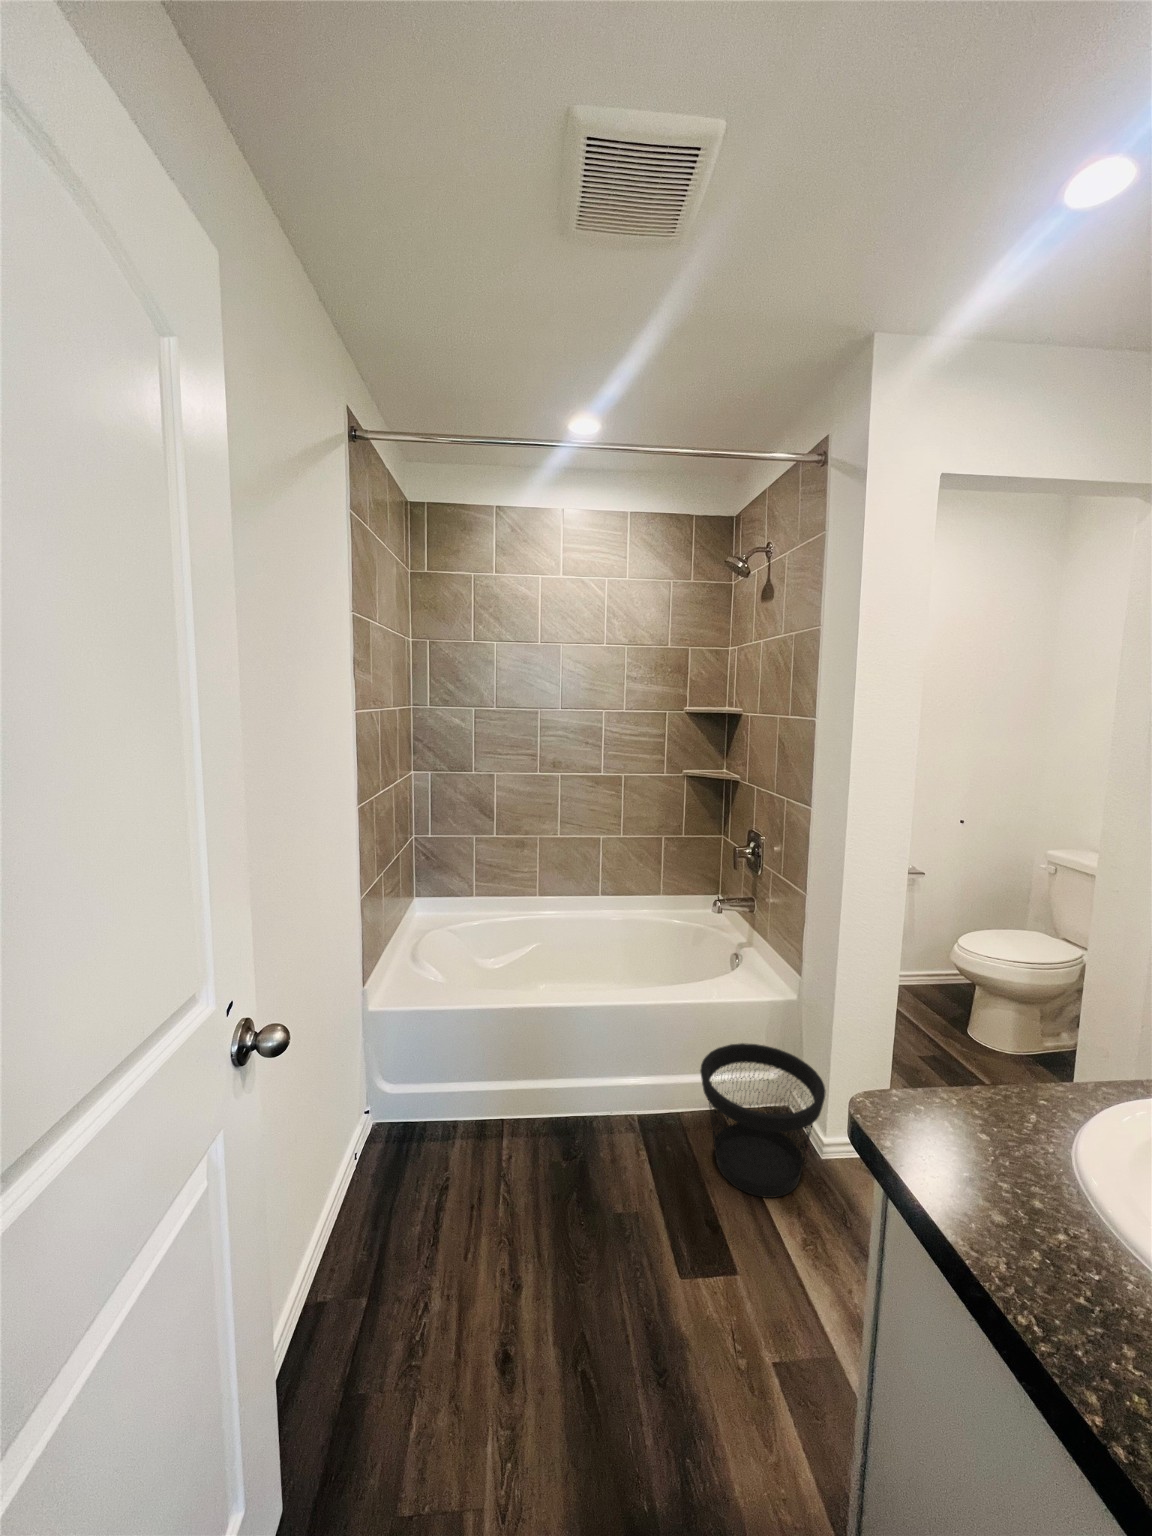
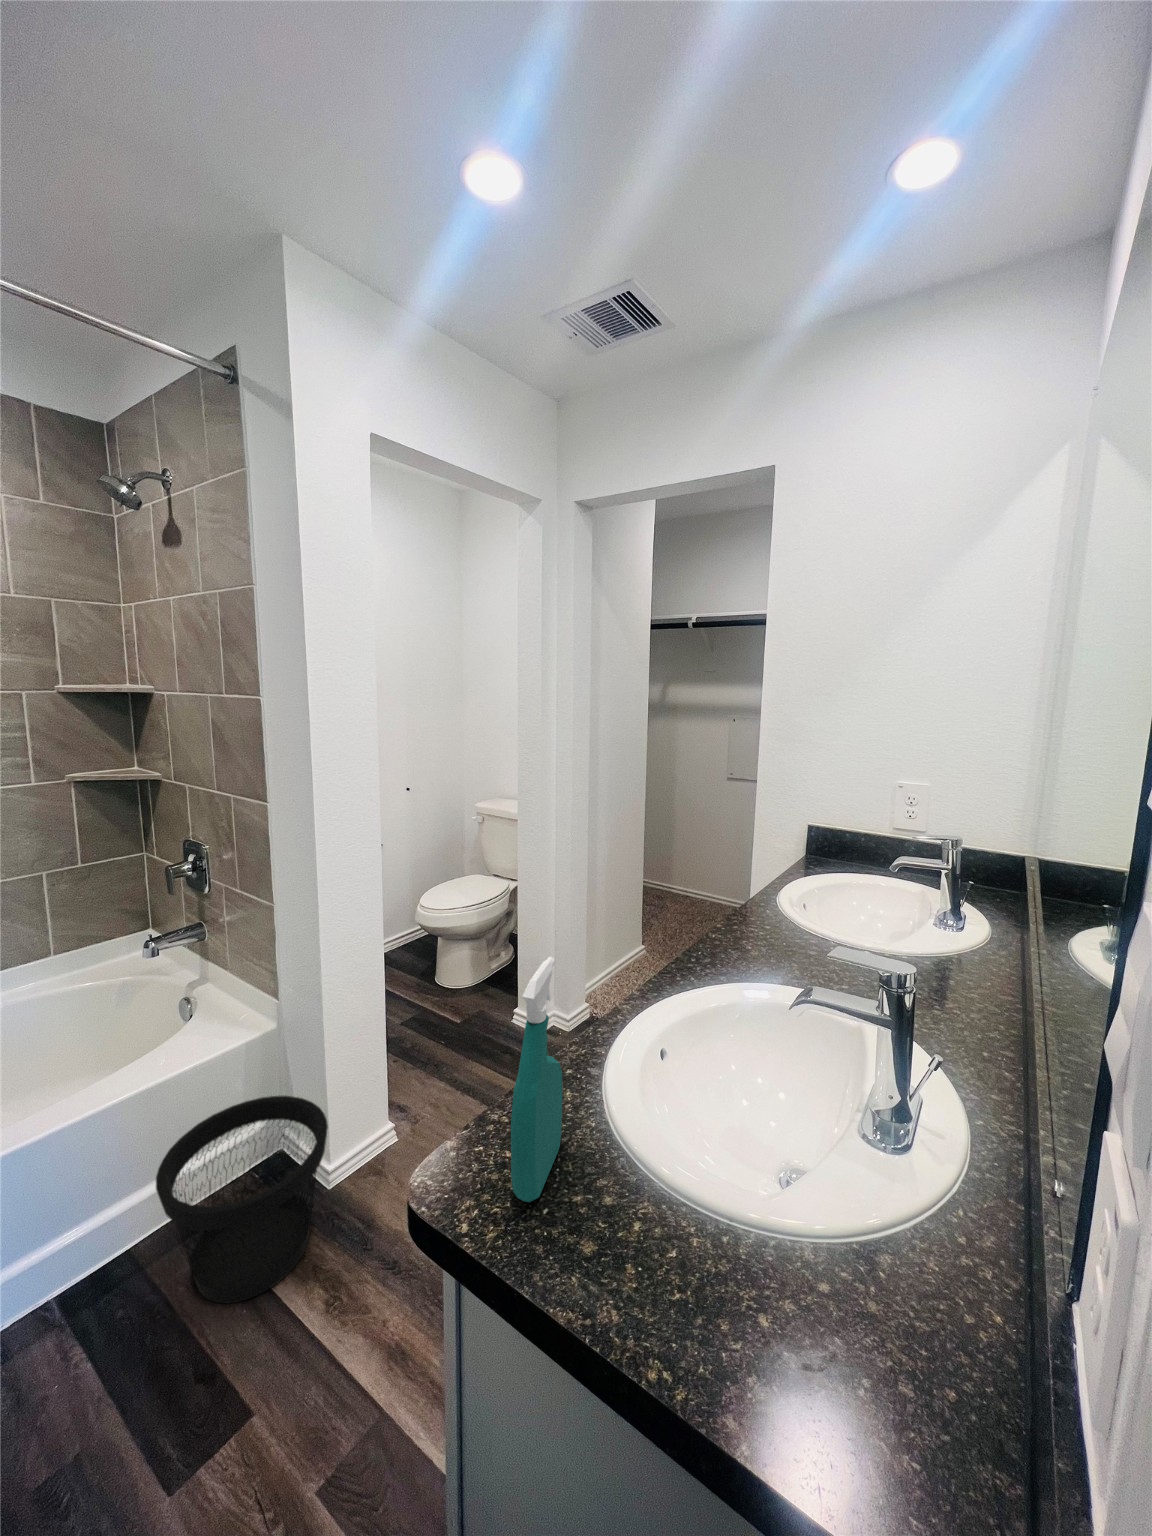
spray bottle: none [938,963,1012,1161] -> present [511,957,562,1202]

